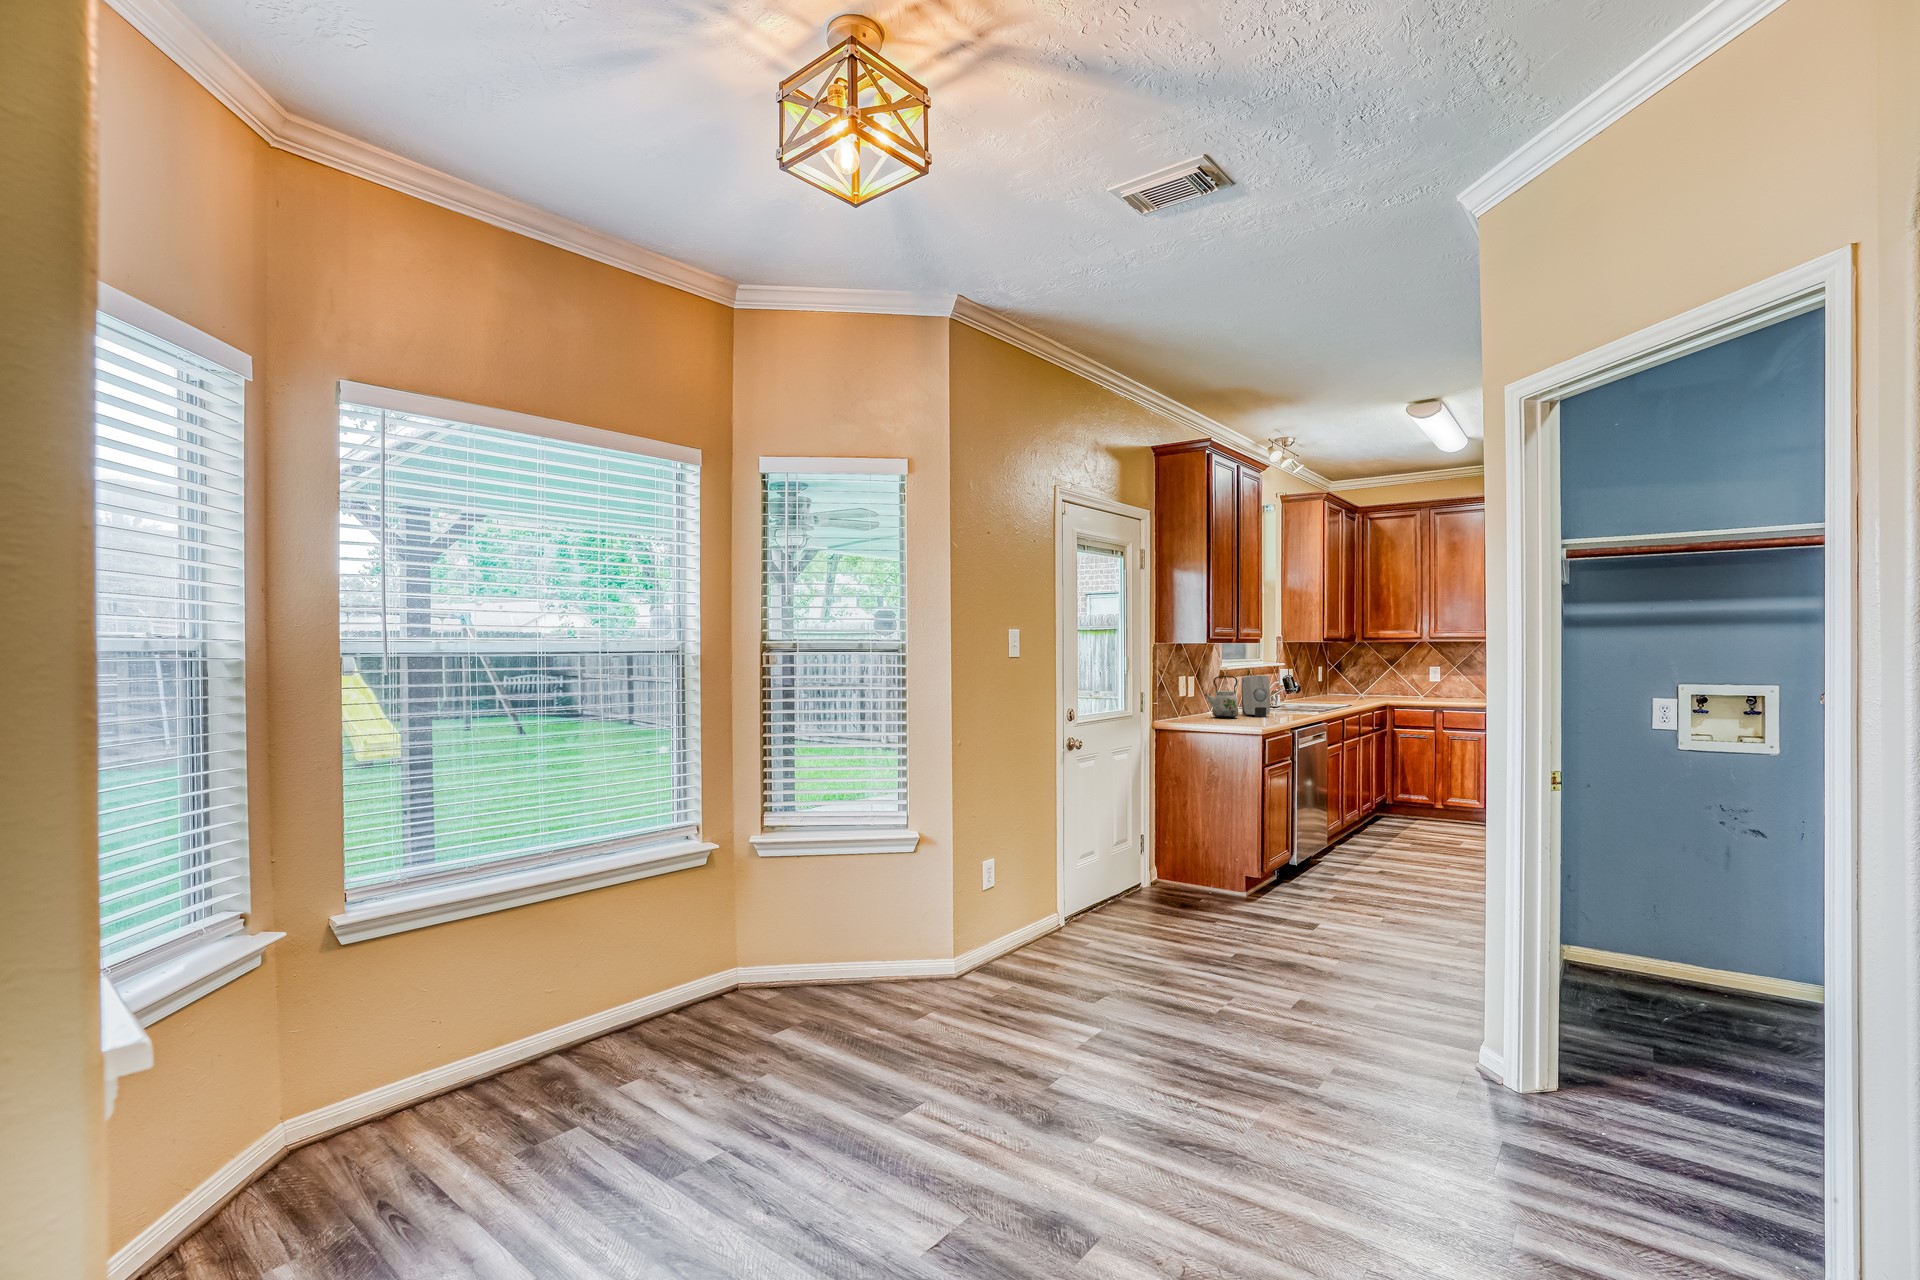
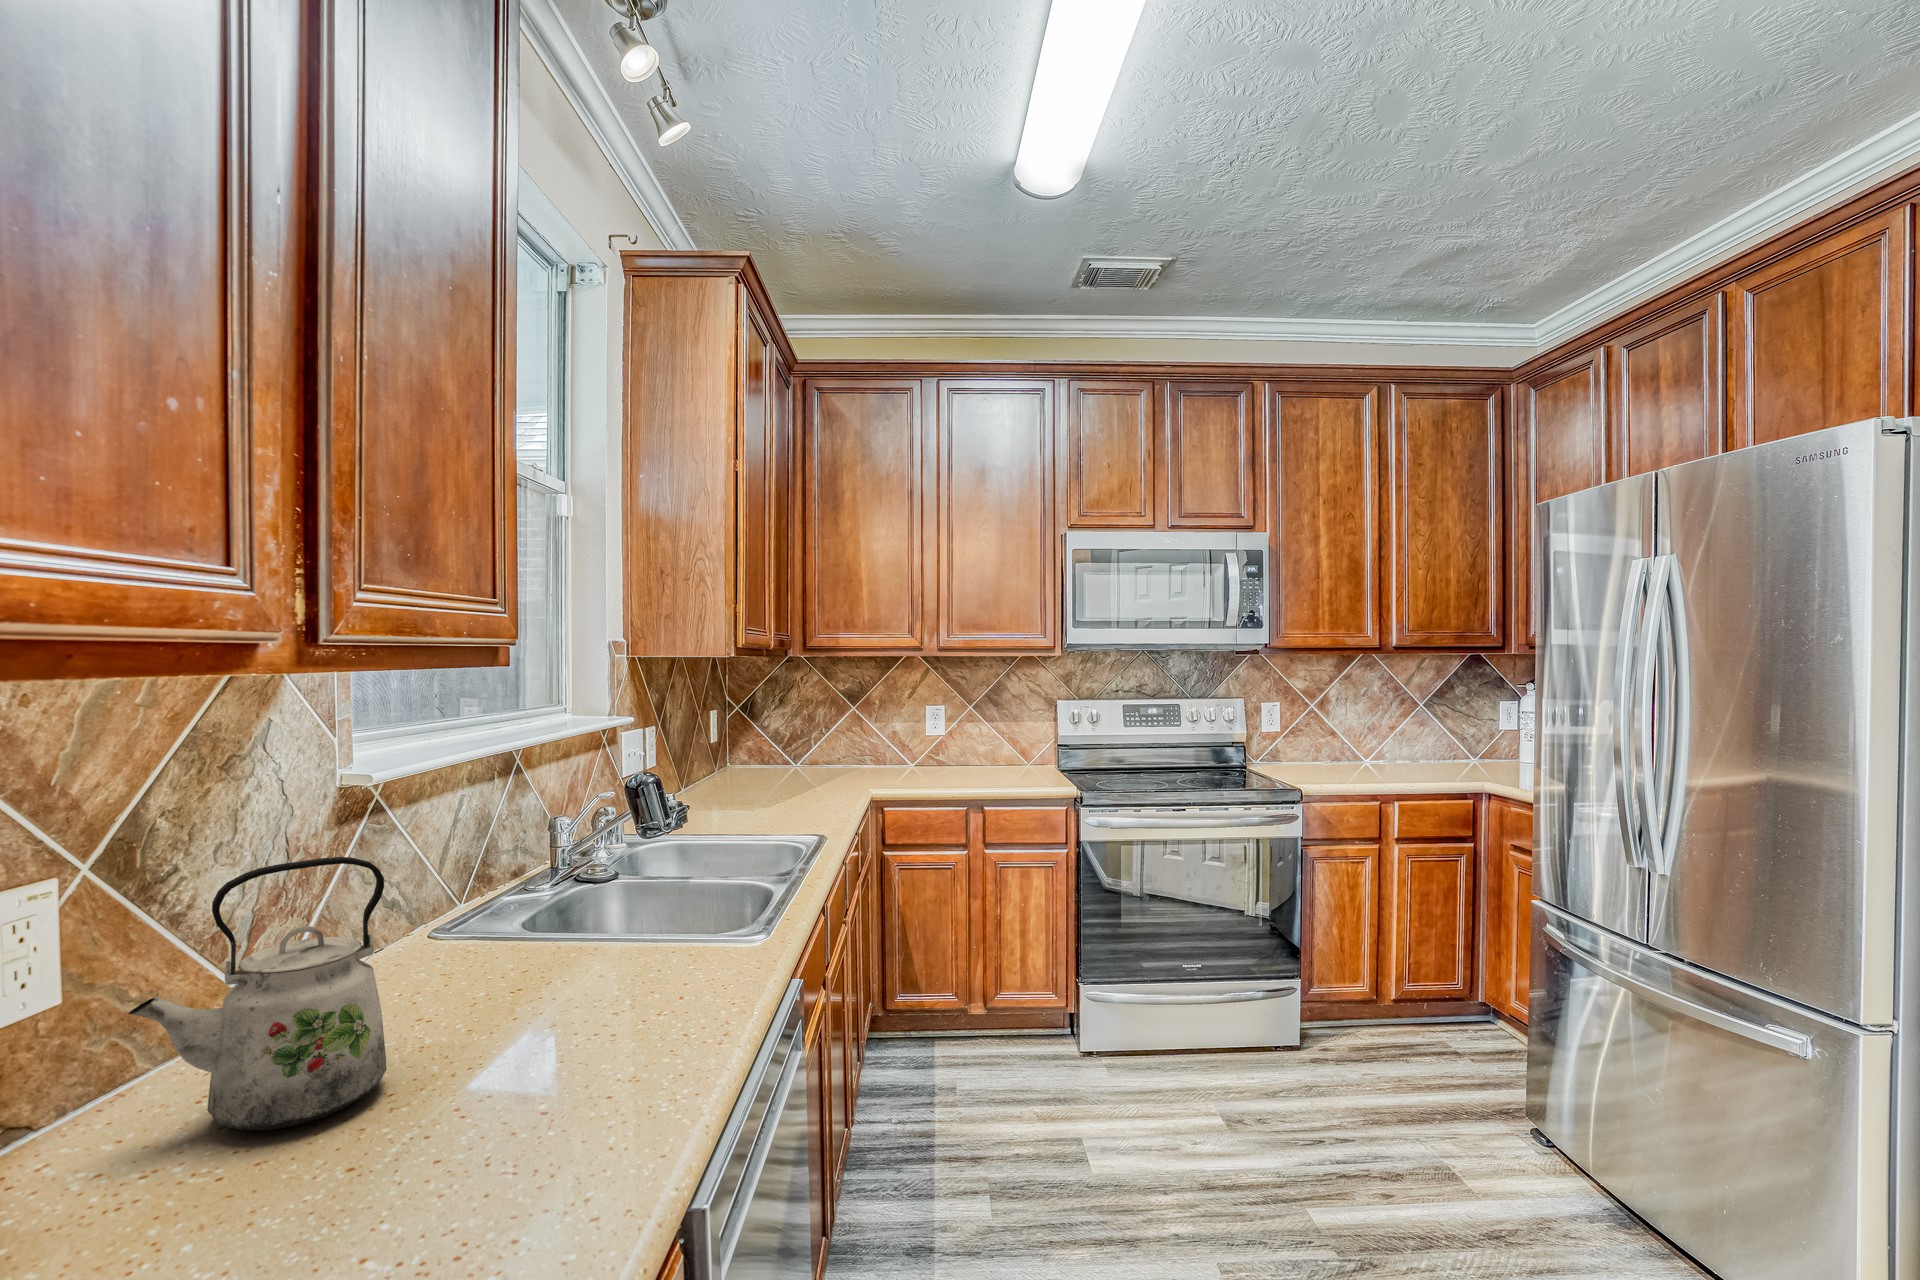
soap dispenser: present [1242,675,1270,717] -> none [442,813,574,1031]

